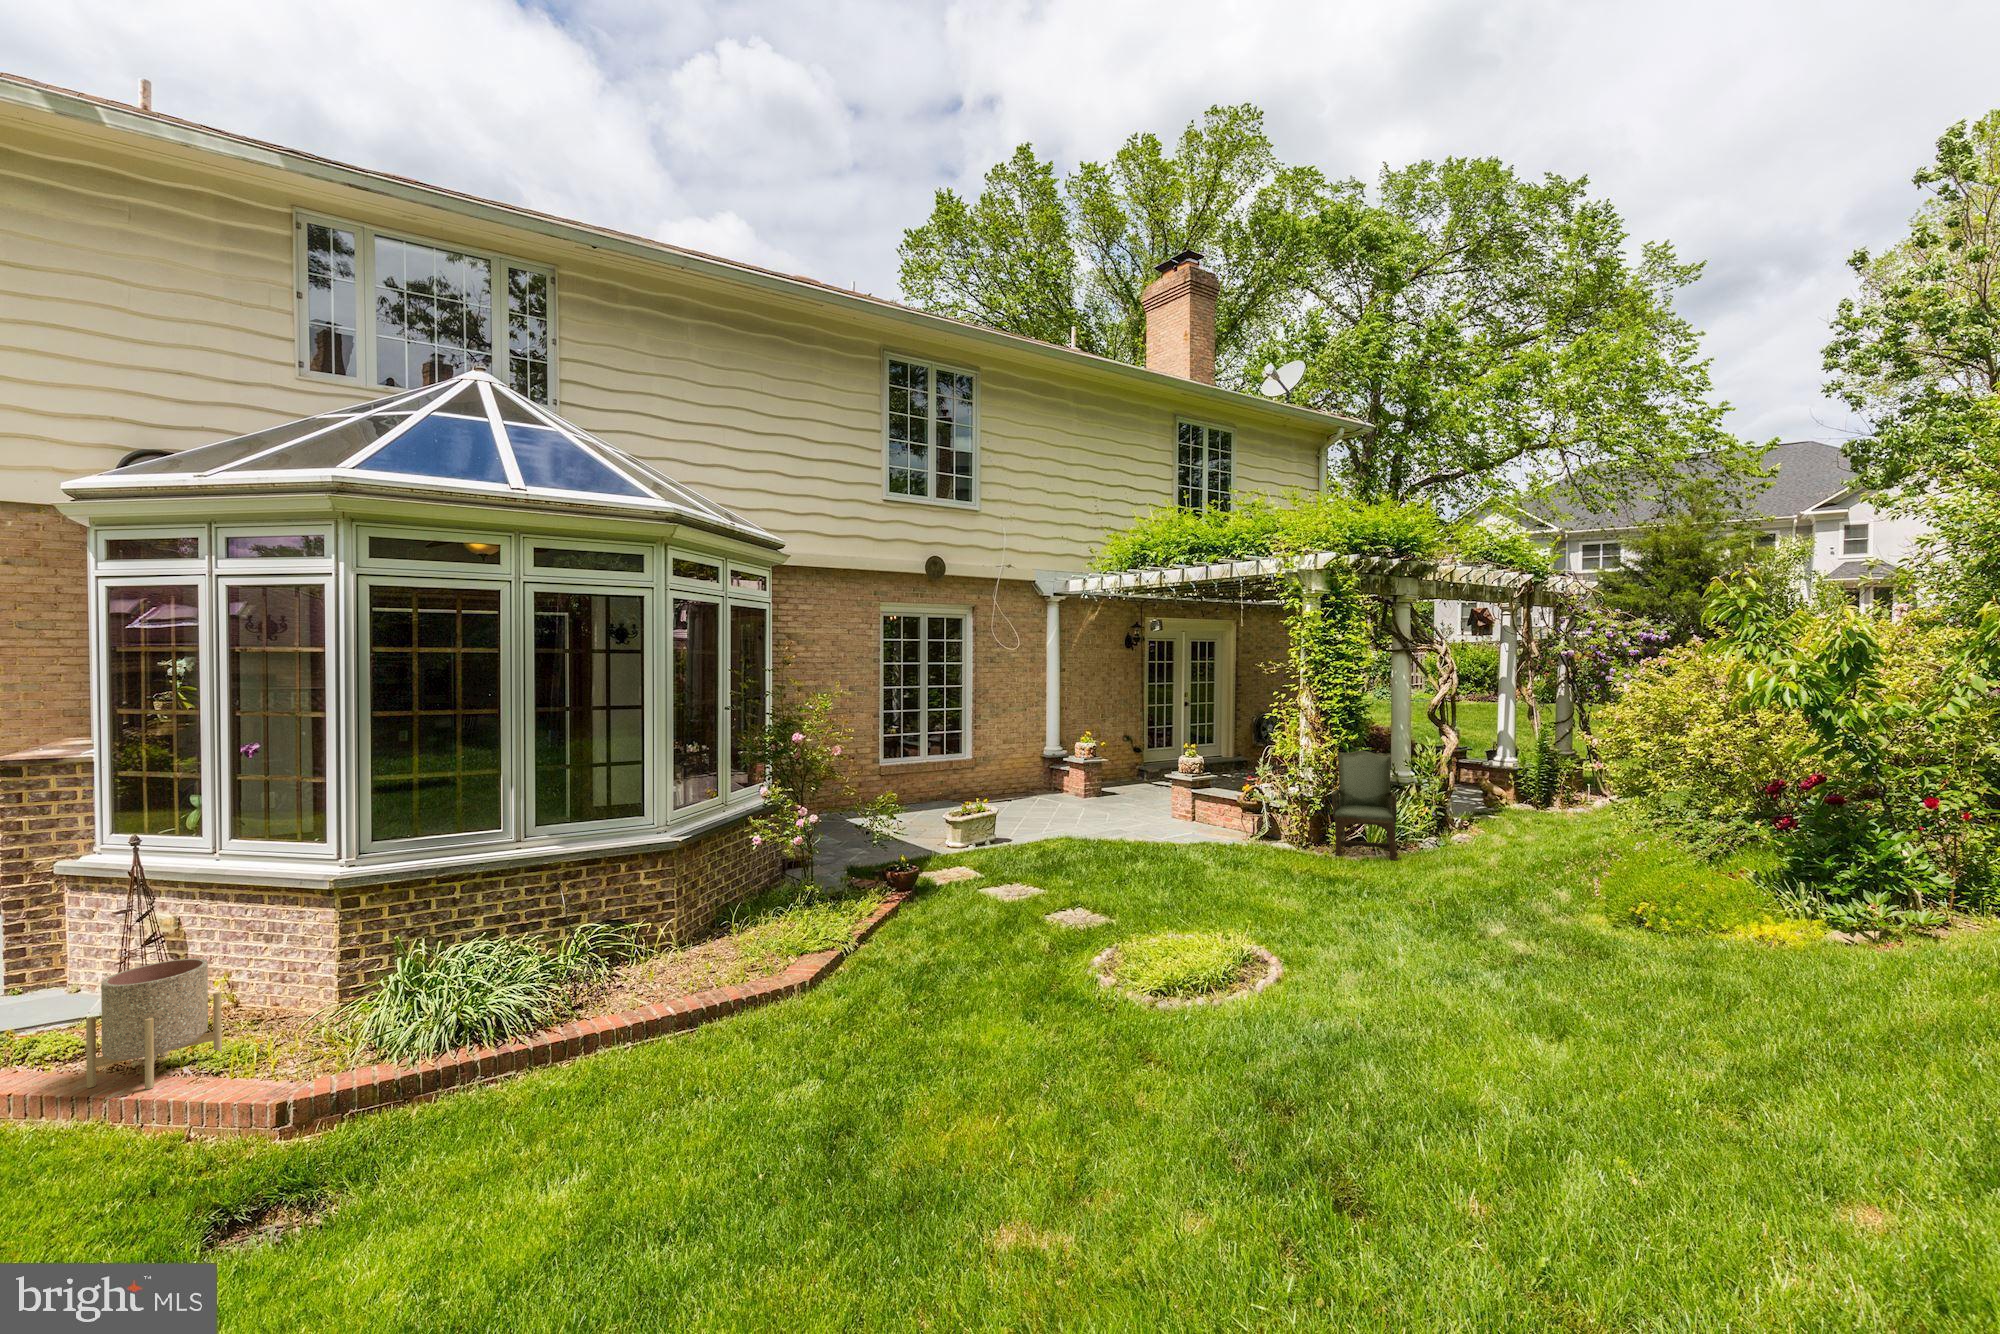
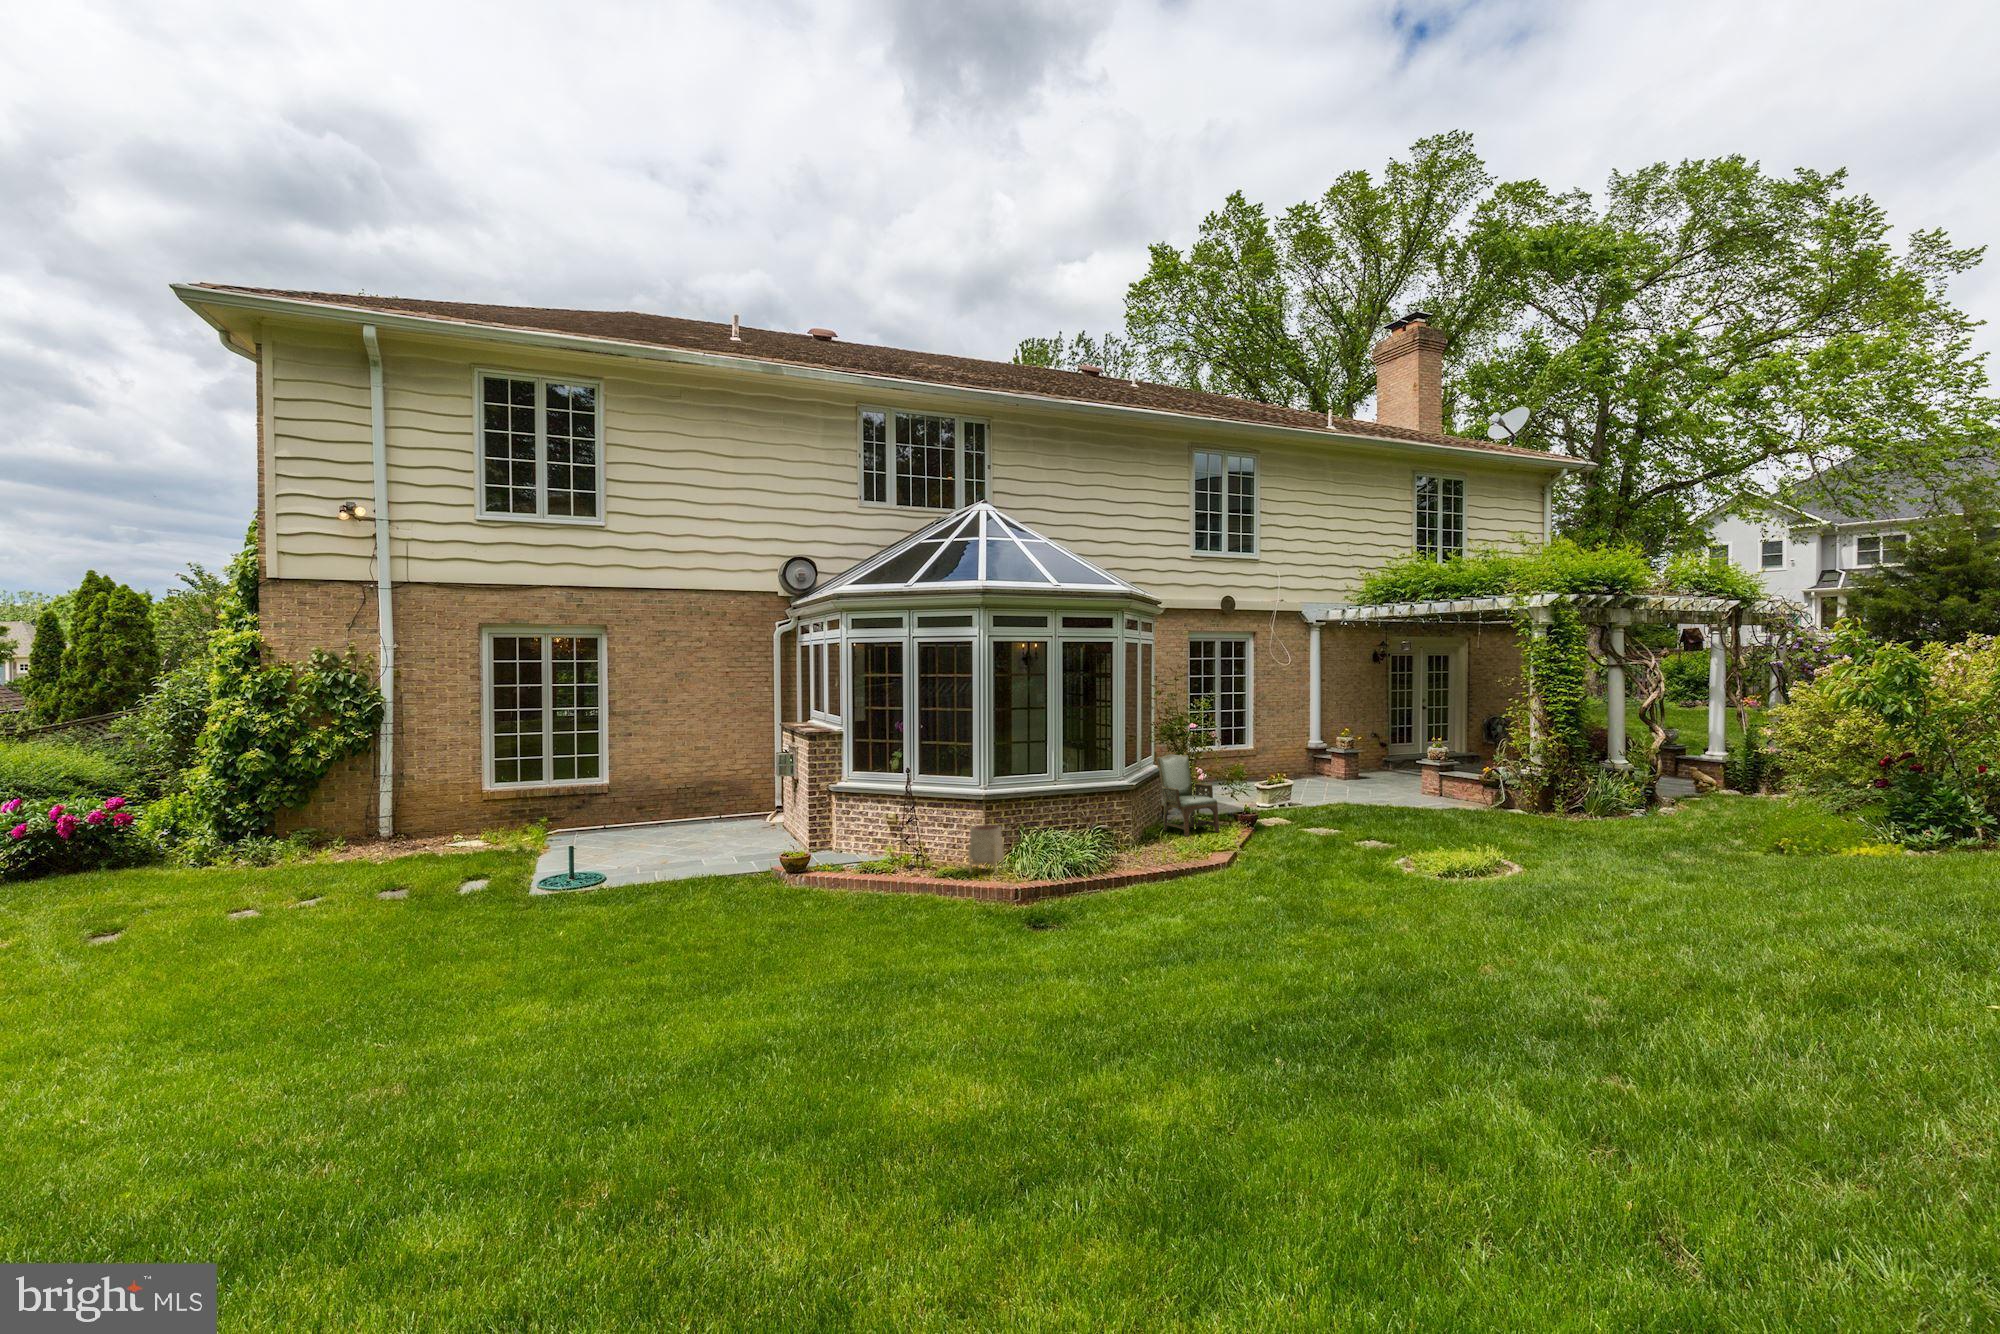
armchair: present [1332,750,1402,860] -> present [1157,754,1219,836]

